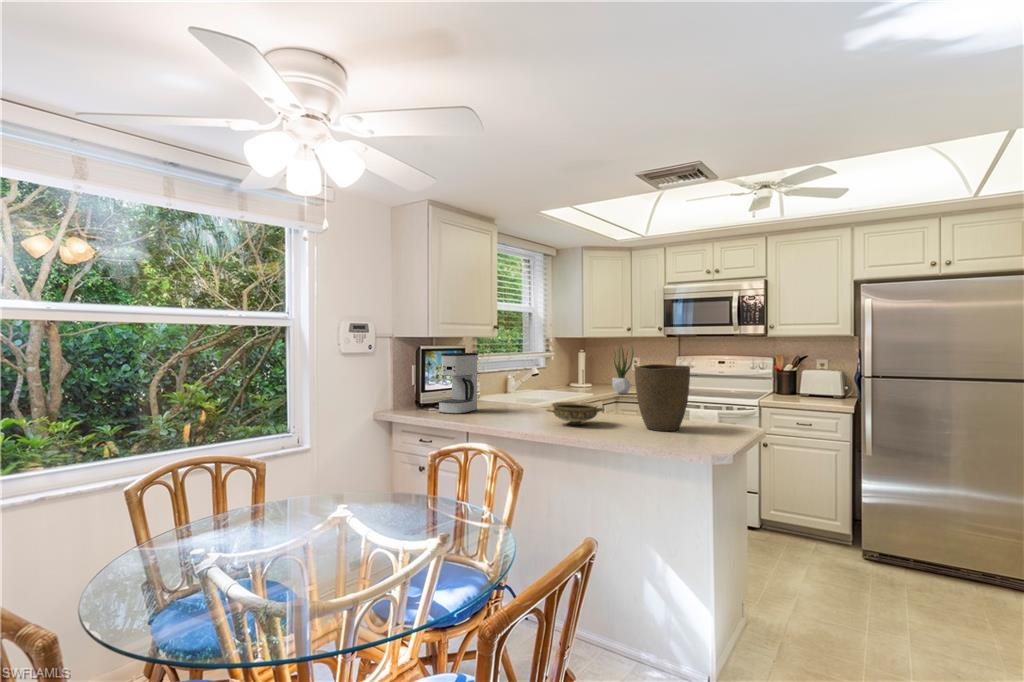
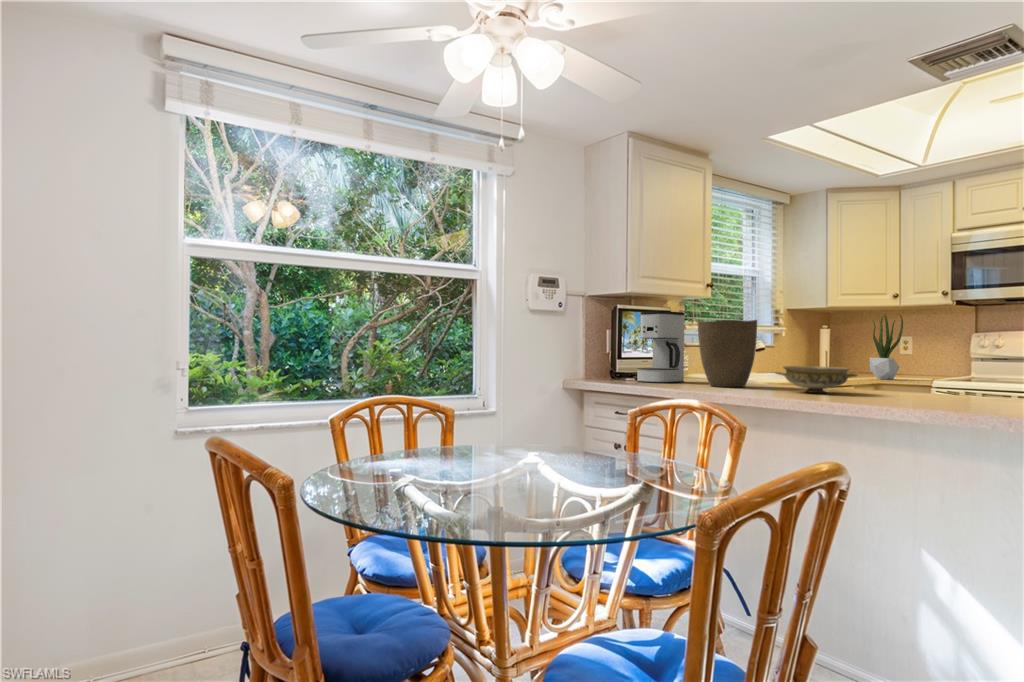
vase: present [634,364,690,431] -> present [698,320,757,387]

